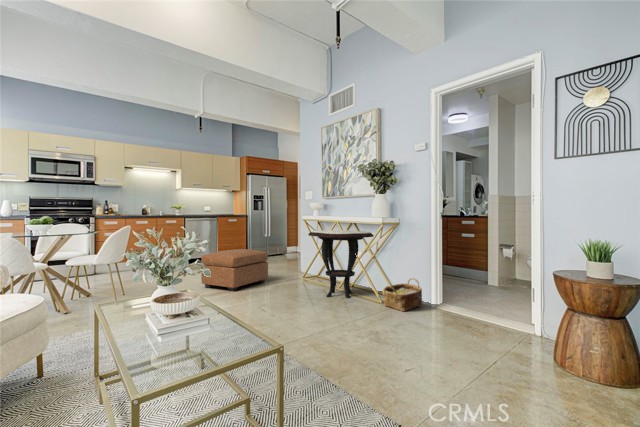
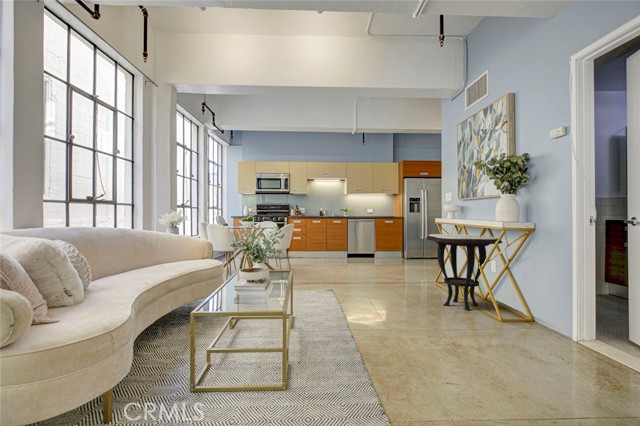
ottoman: present [201,249,268,291] -> none [338,249,400,287]
woven basket: present [383,278,422,311] -> none [500,299,559,339]

